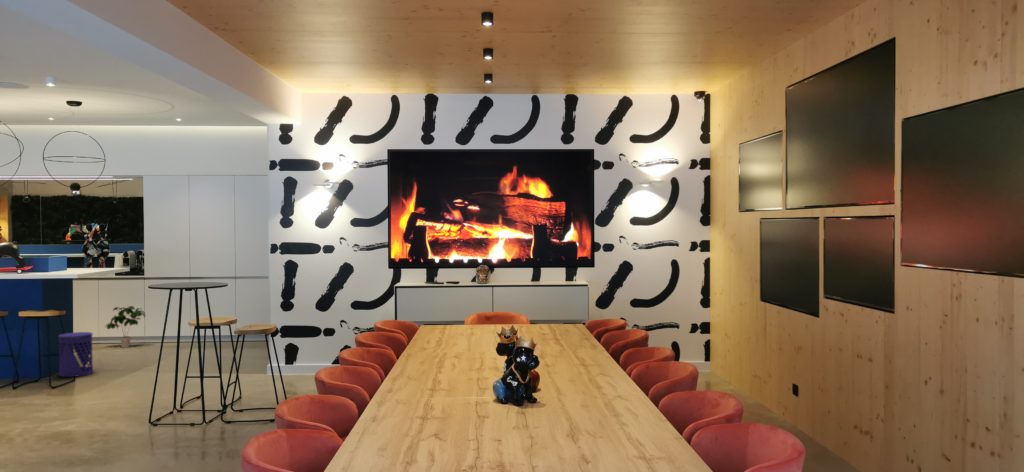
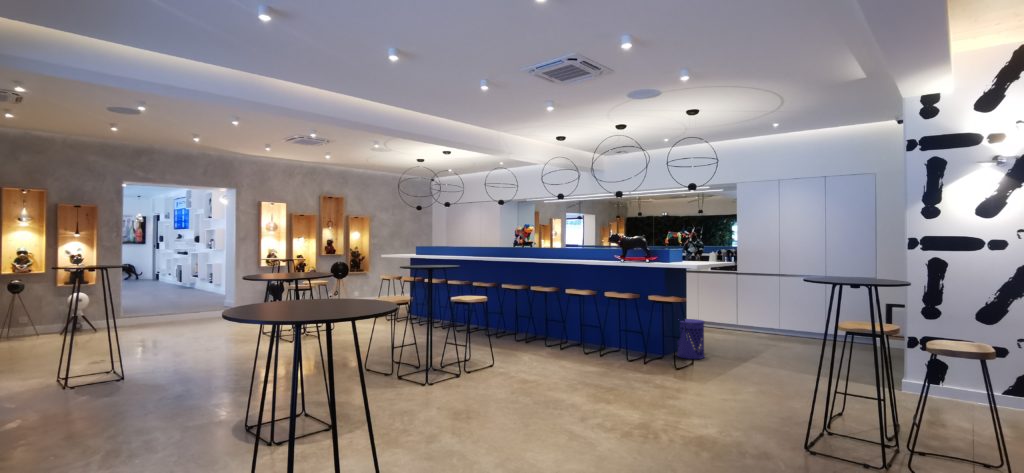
potted plant: present [106,306,145,348] -> none [702,300,737,337]

